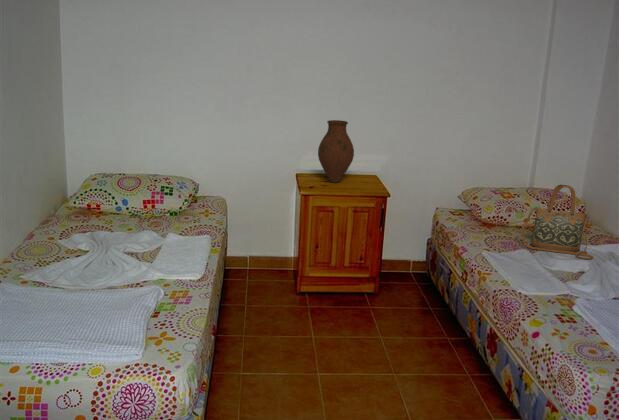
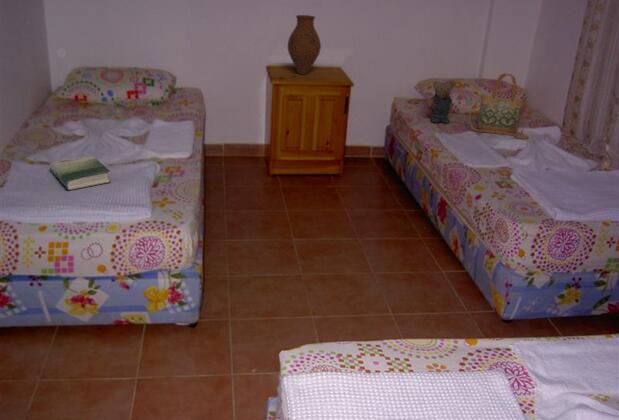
teddy bear: none [474,191,505,238] -> present [428,81,455,123]
book: none [40,278,105,321] -> present [50,155,111,190]

